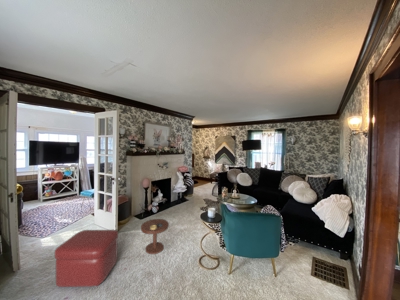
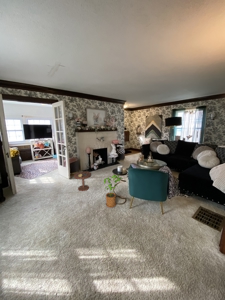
house plant: none [189,221,218,277] -> present [104,175,123,208]
ottoman: present [55,230,118,287] -> none [30,175,65,204]

